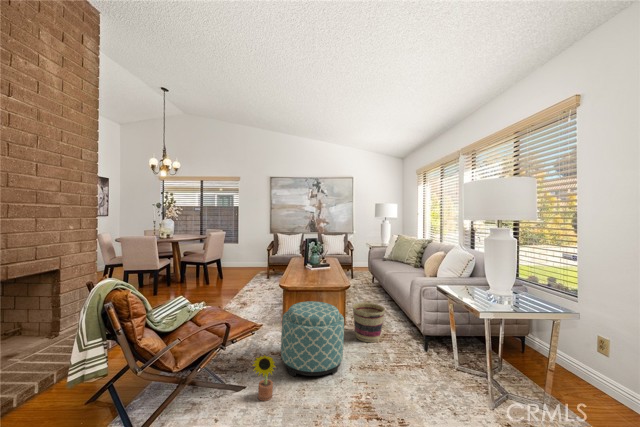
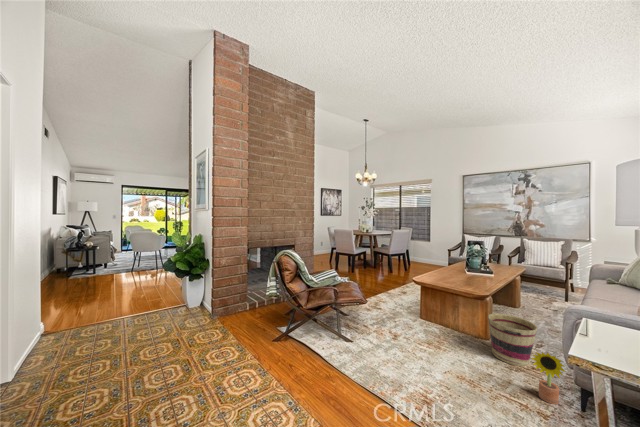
ottoman: present [281,301,344,376] -> none [386,291,452,369]
decorative plant: present [252,355,276,401] -> present [532,352,565,404]

